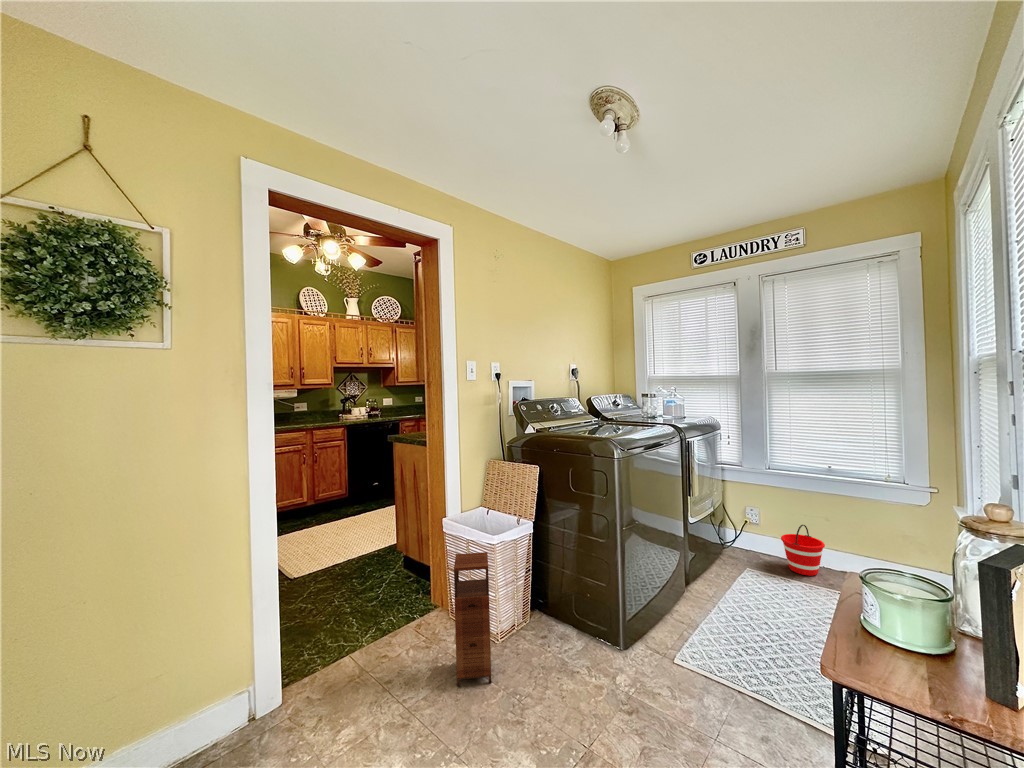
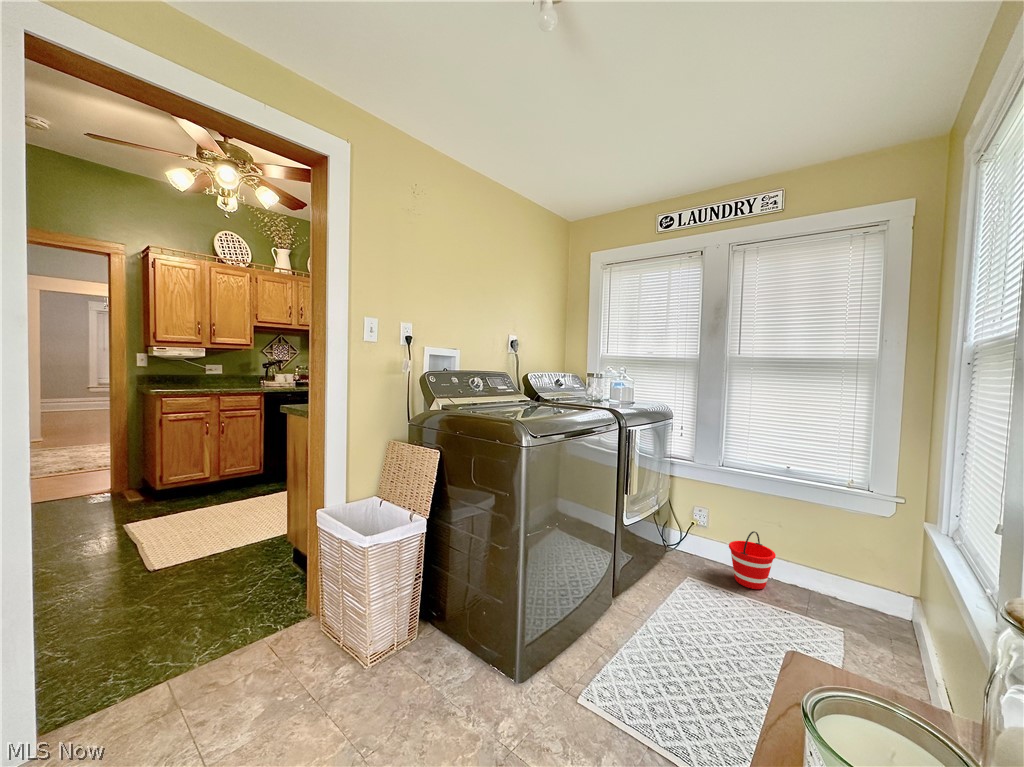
storage cabinet: present [454,552,491,686] -> none [288,558,350,732]

